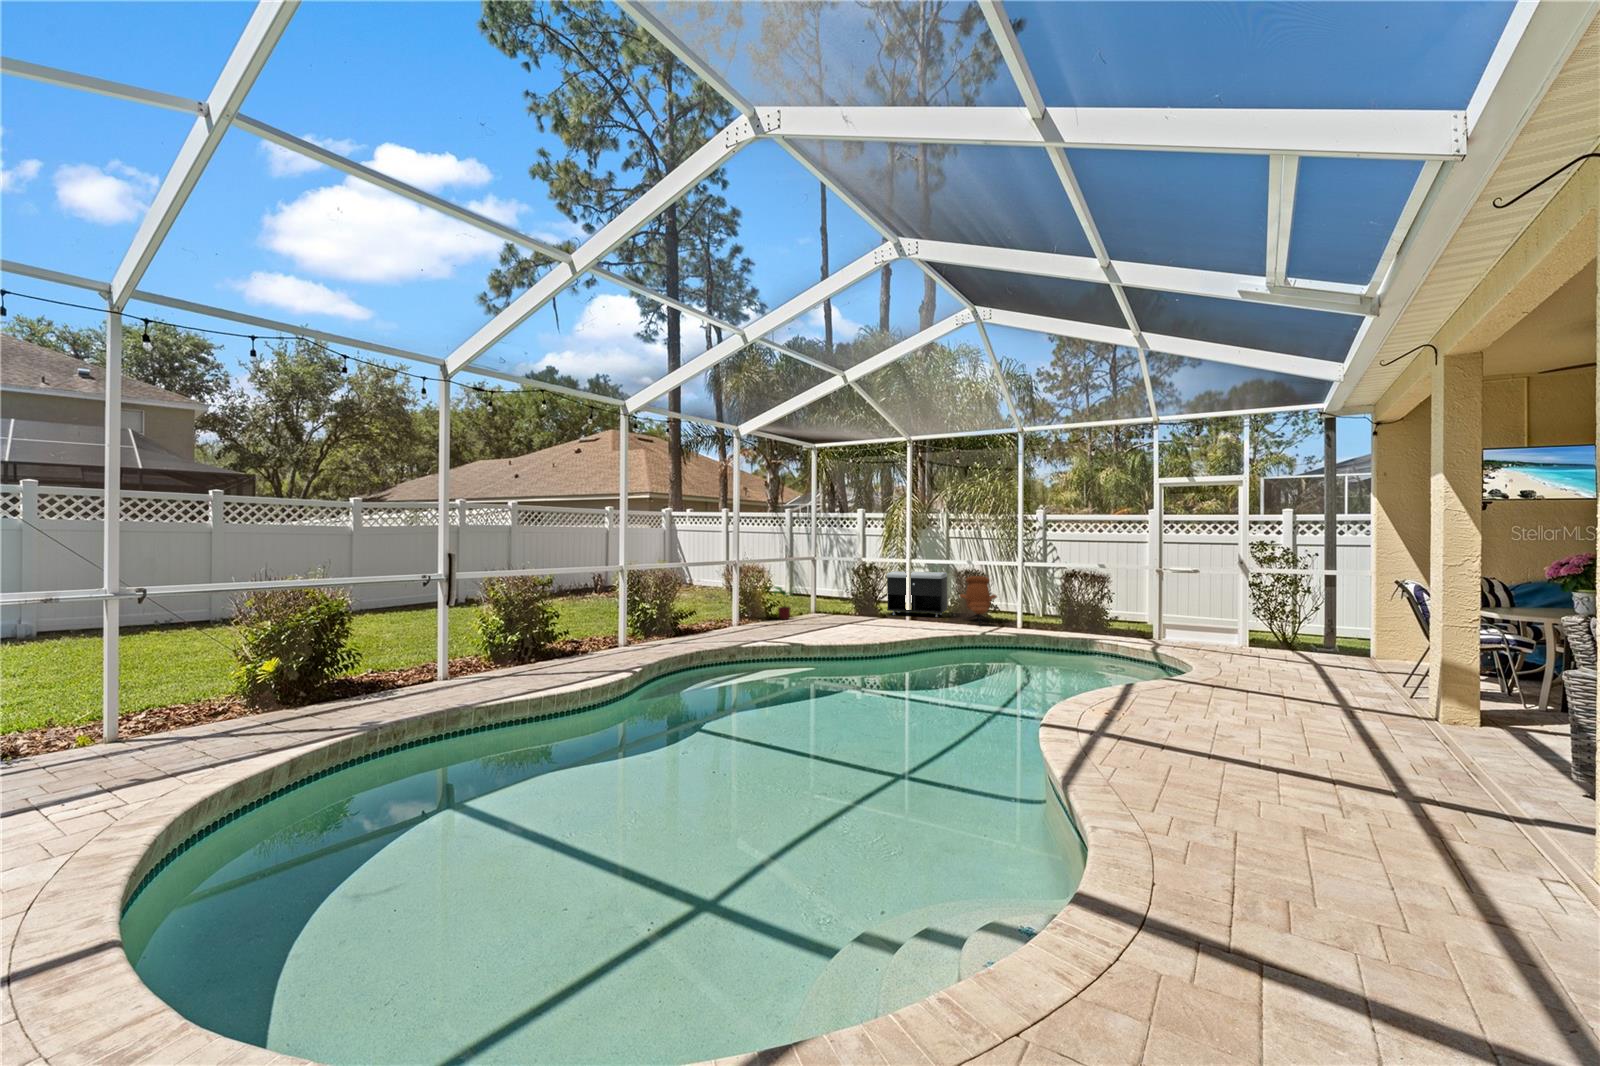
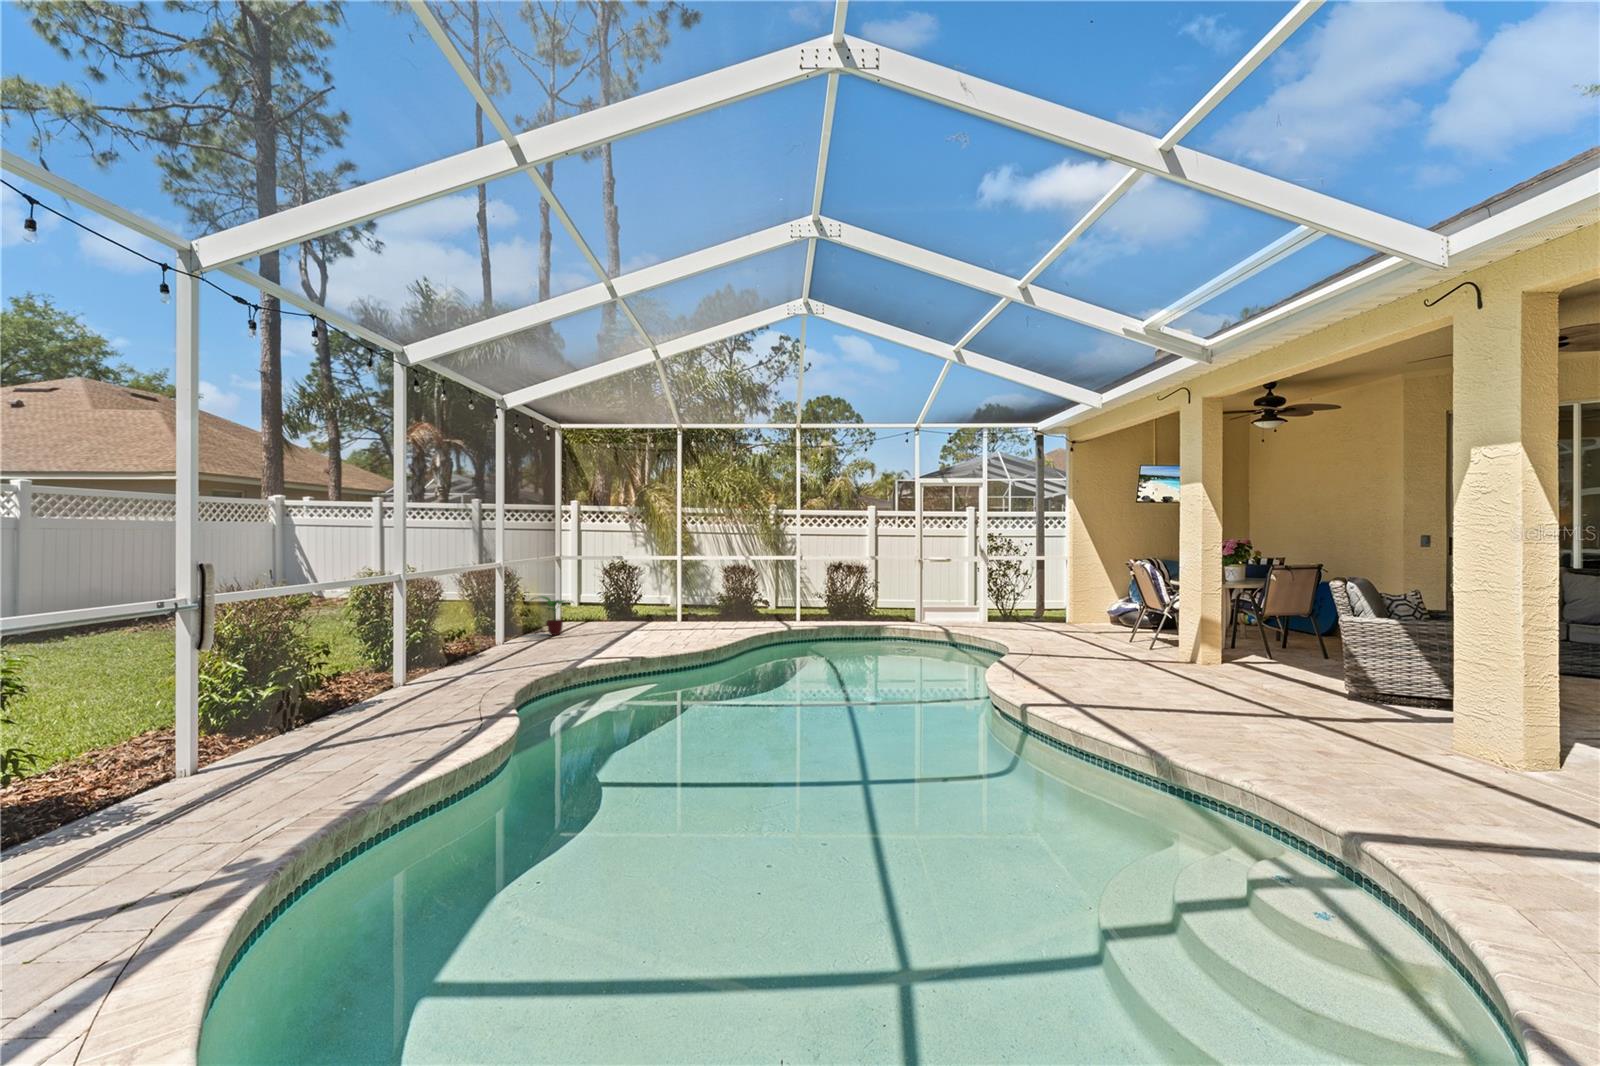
storage bench: present [887,571,947,617] -> none [659,572,721,621]
lounge chair: present [960,576,997,624] -> none [740,574,781,624]

